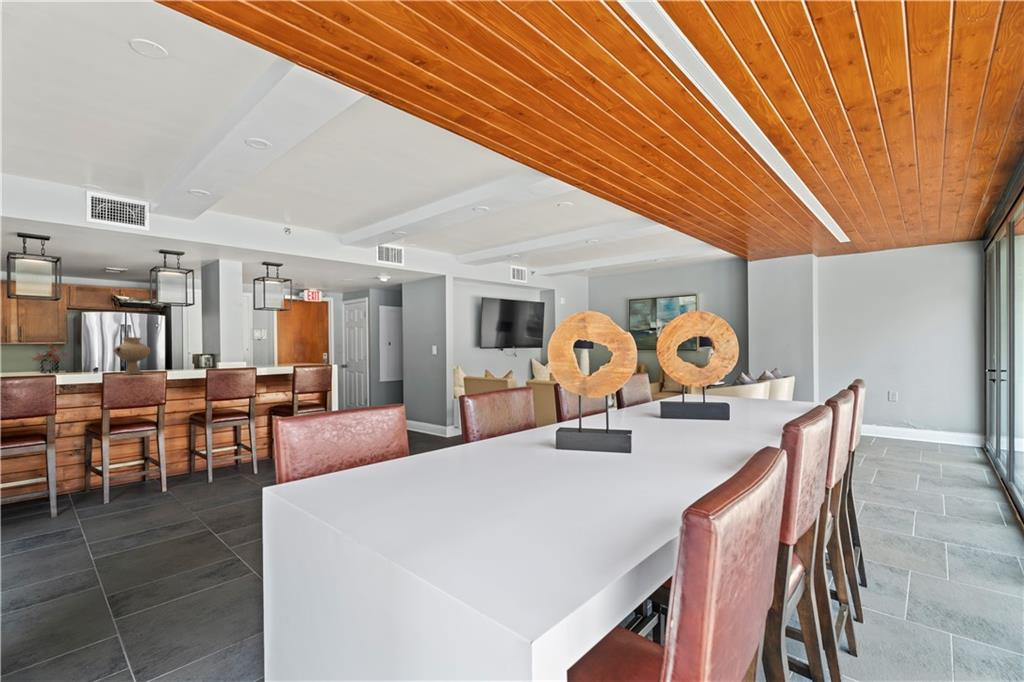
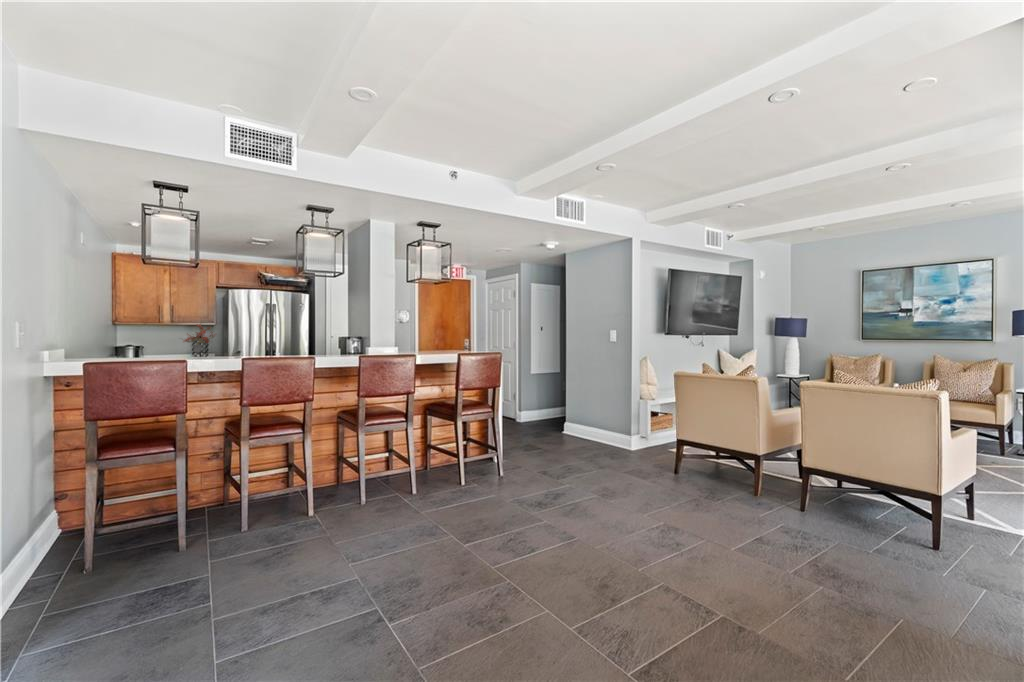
vase: present [113,337,151,375] -> none [253,311,297,361]

